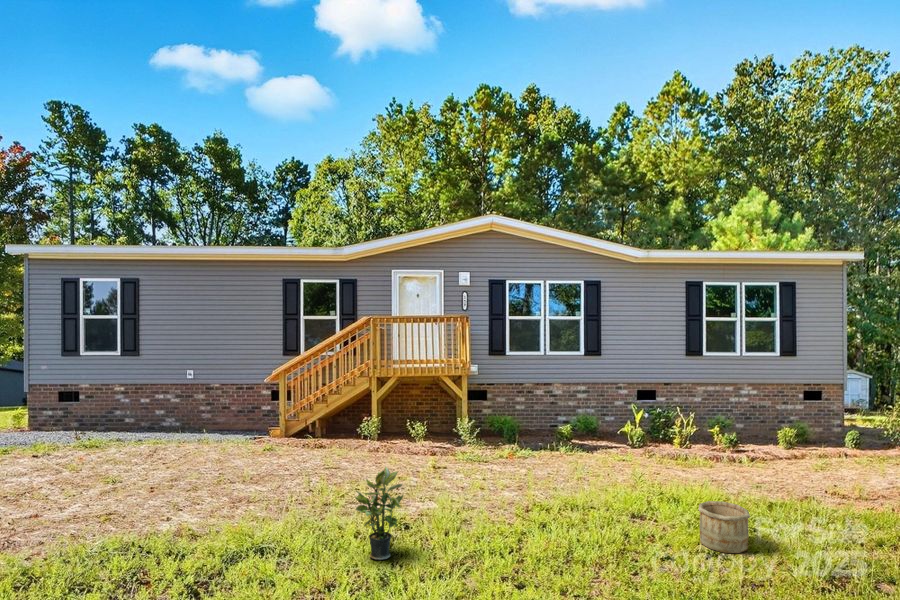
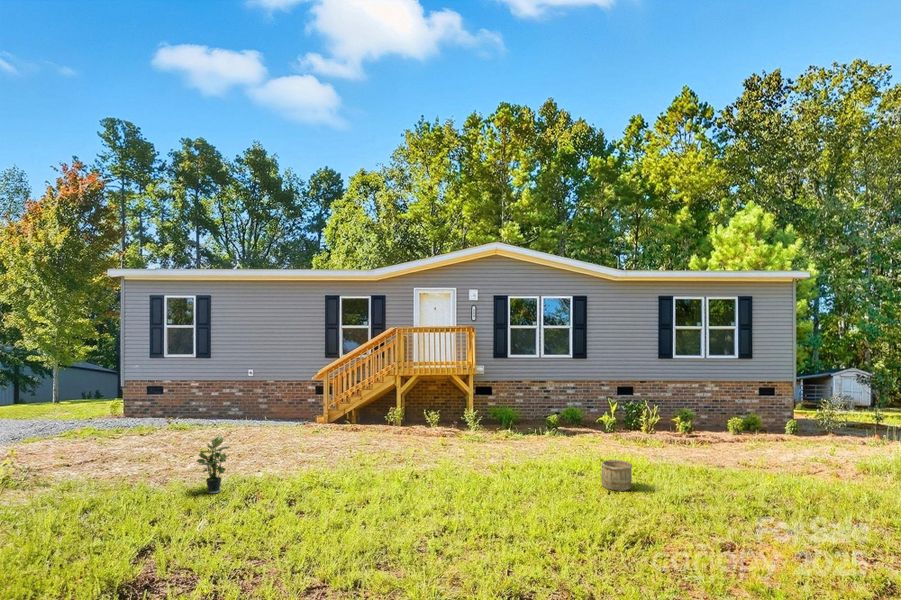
potted plant: present [355,467,403,560] -> present [197,436,230,494]

